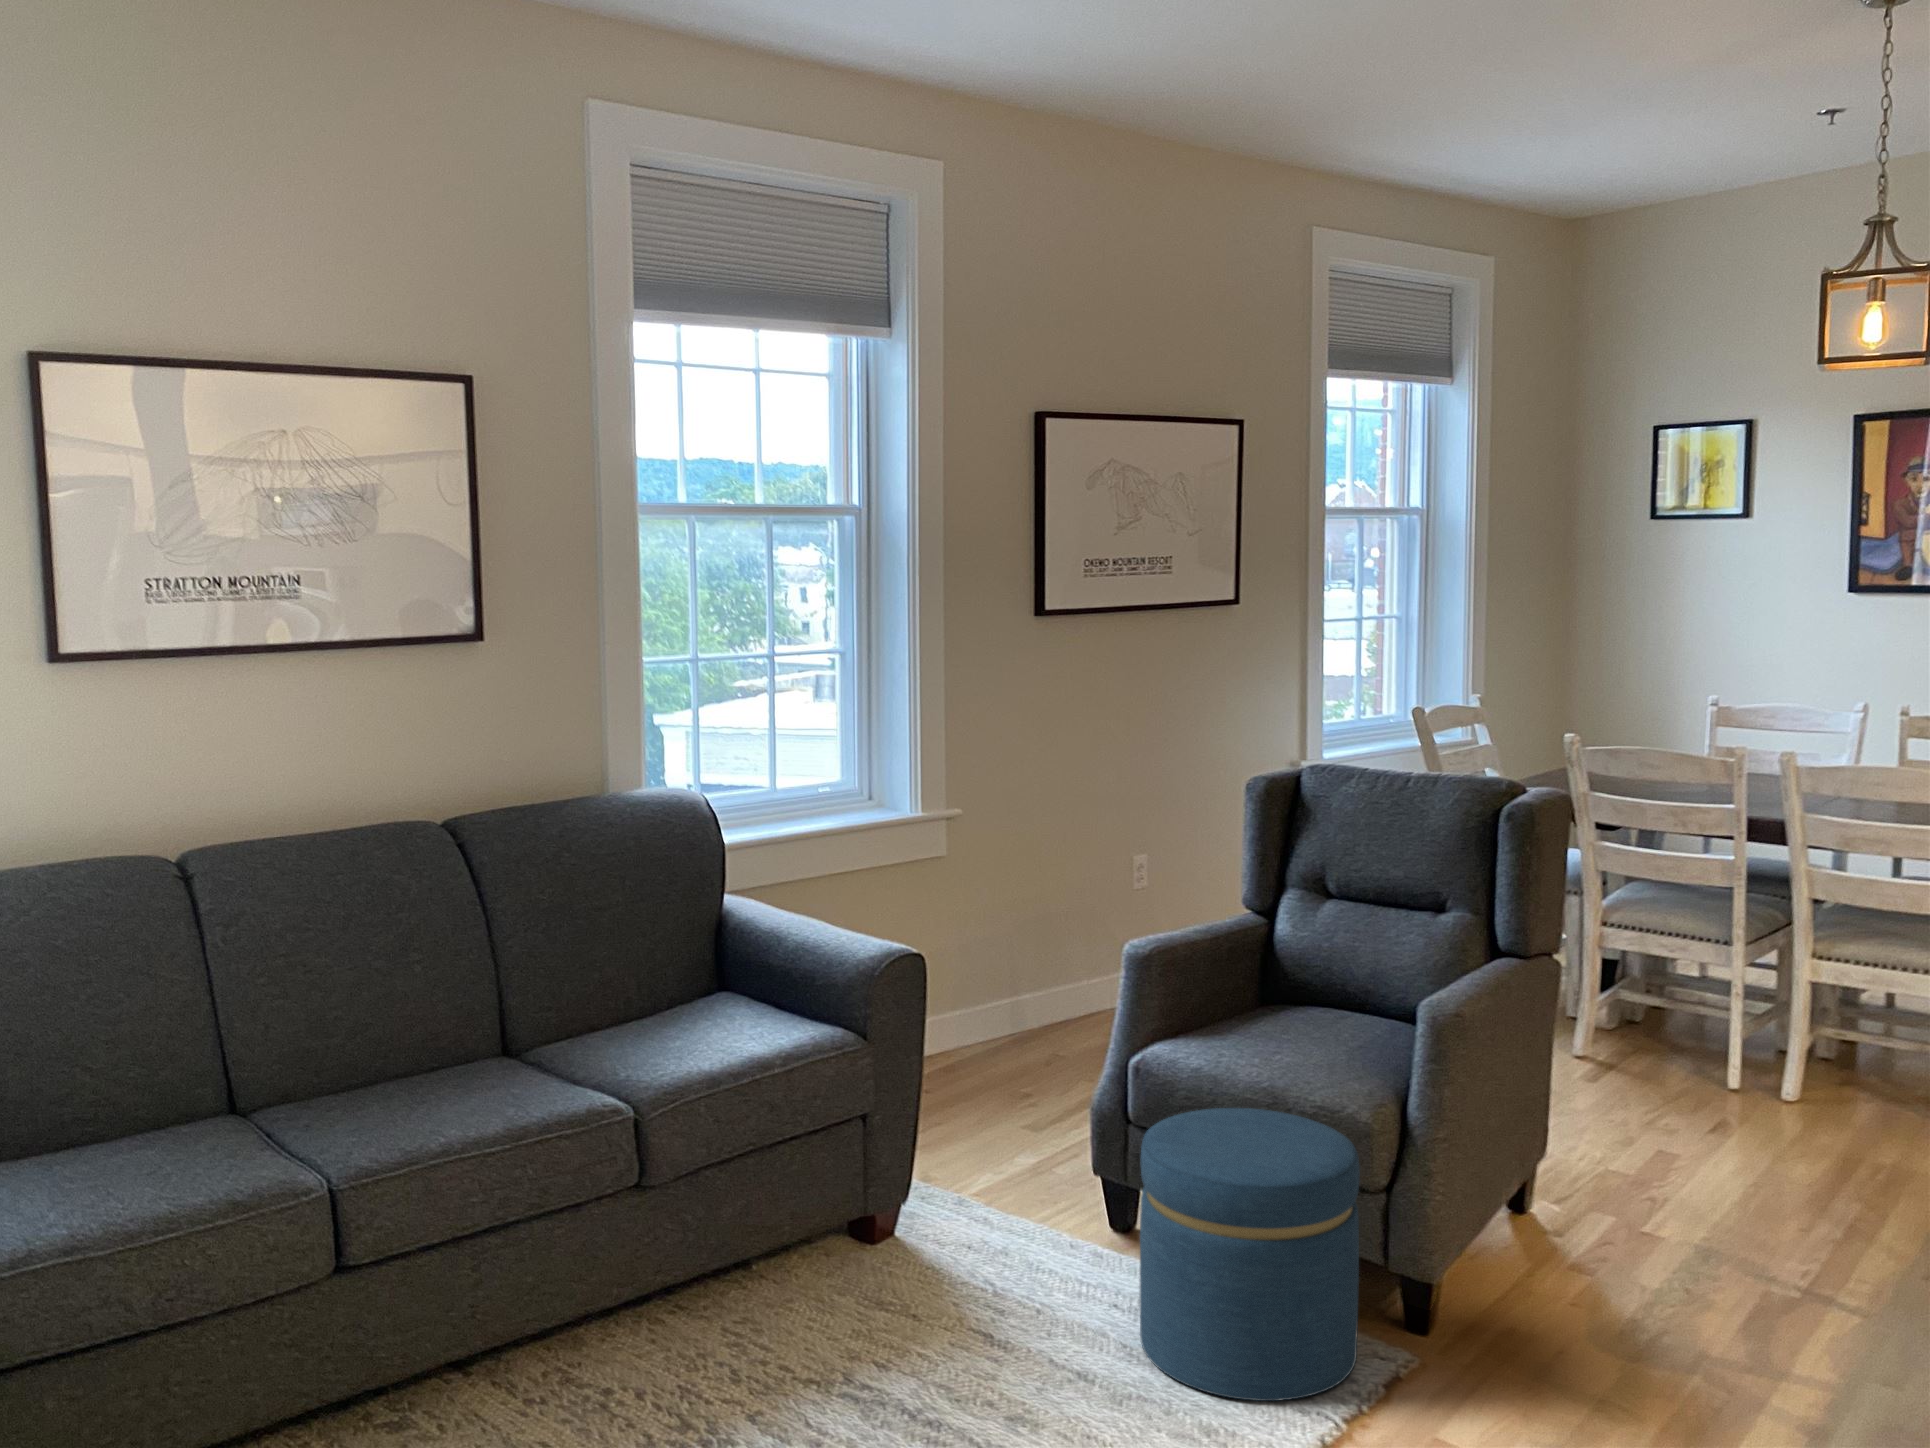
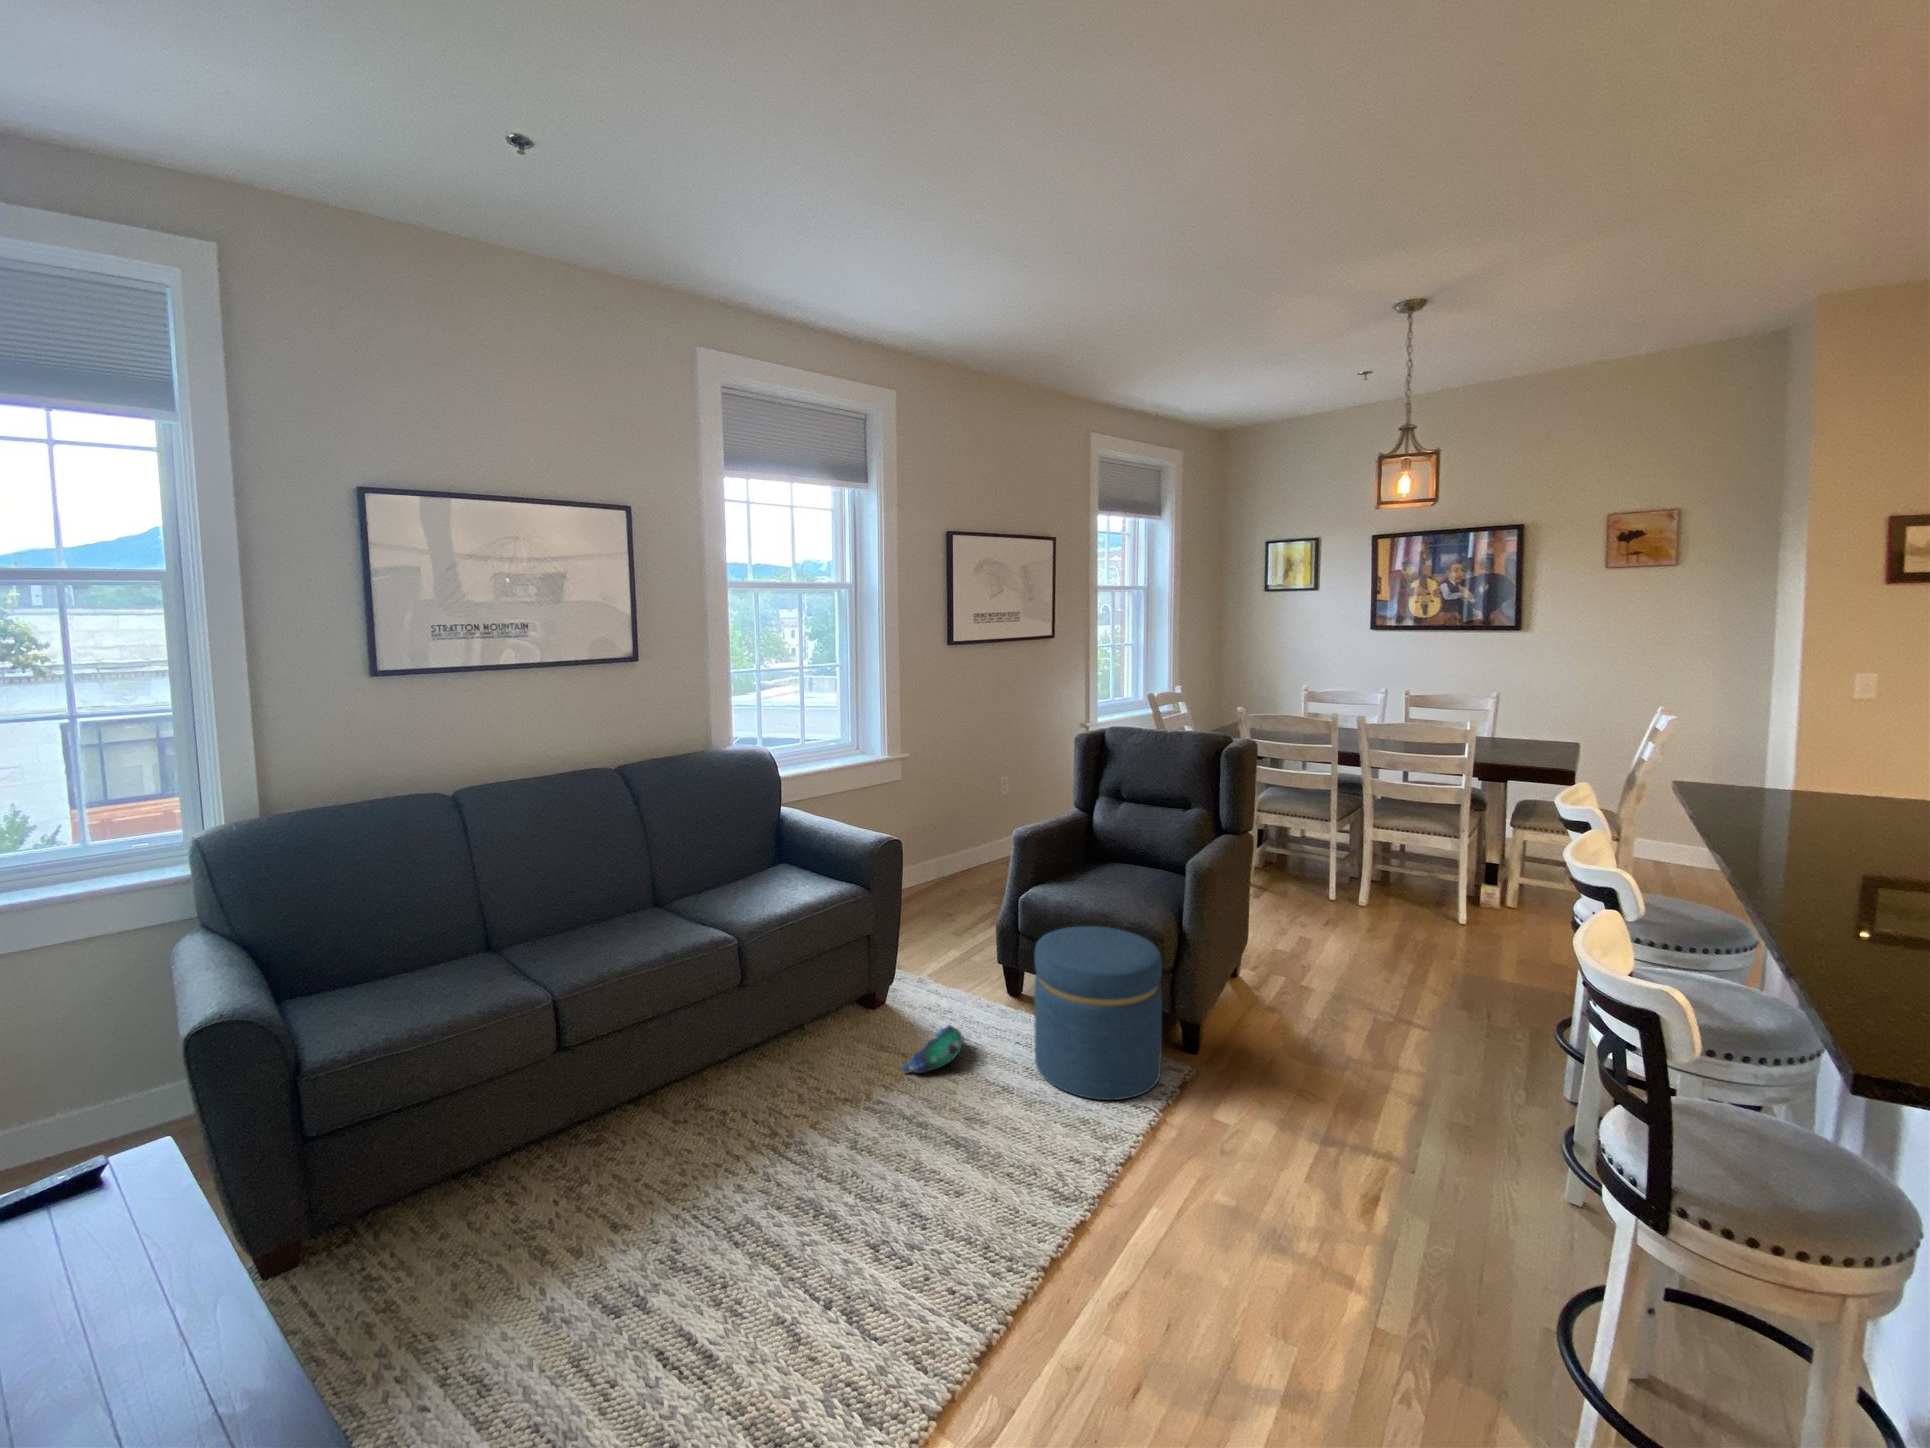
plush toy: none [909,1272,1018,1347] -> present [902,1026,963,1073]

